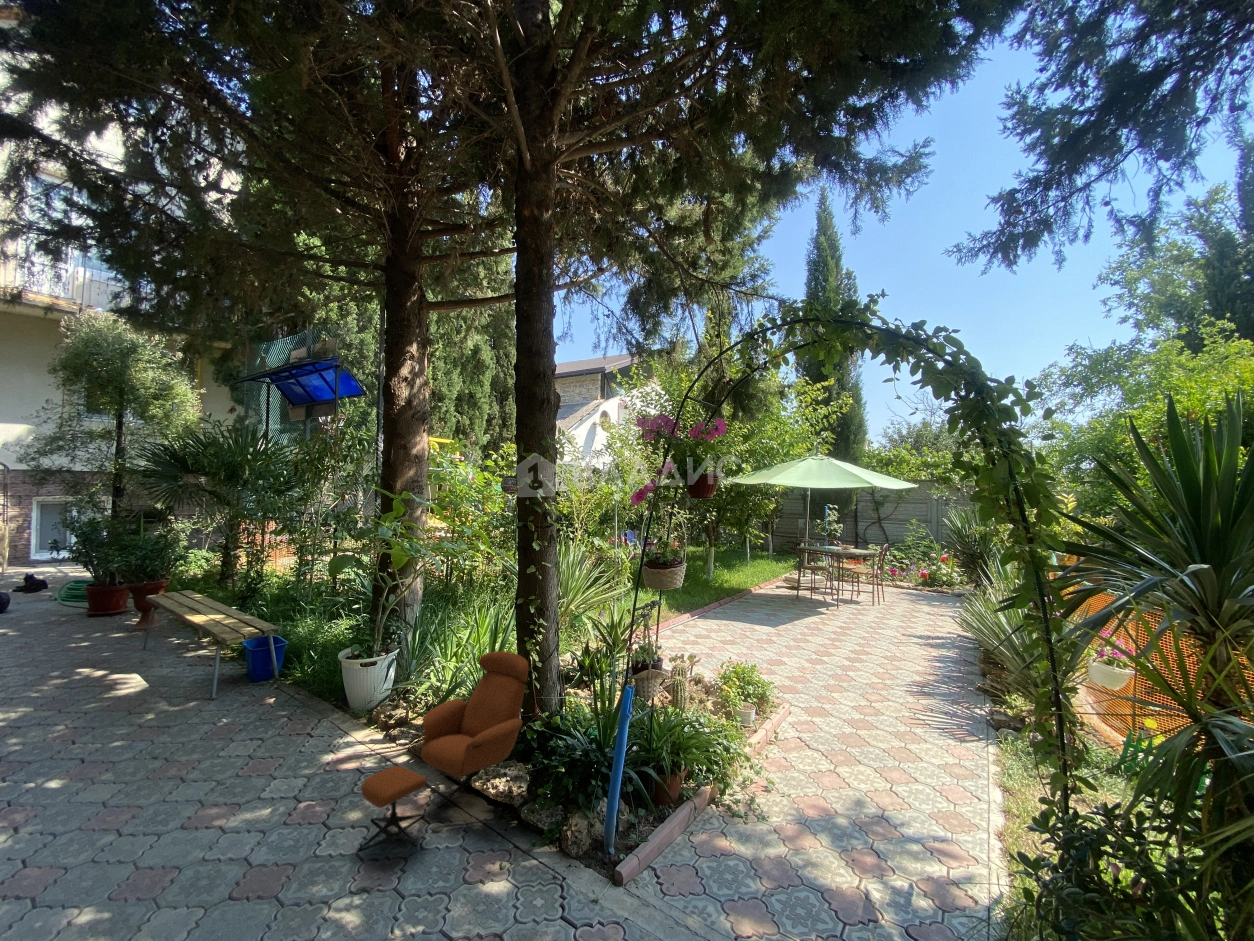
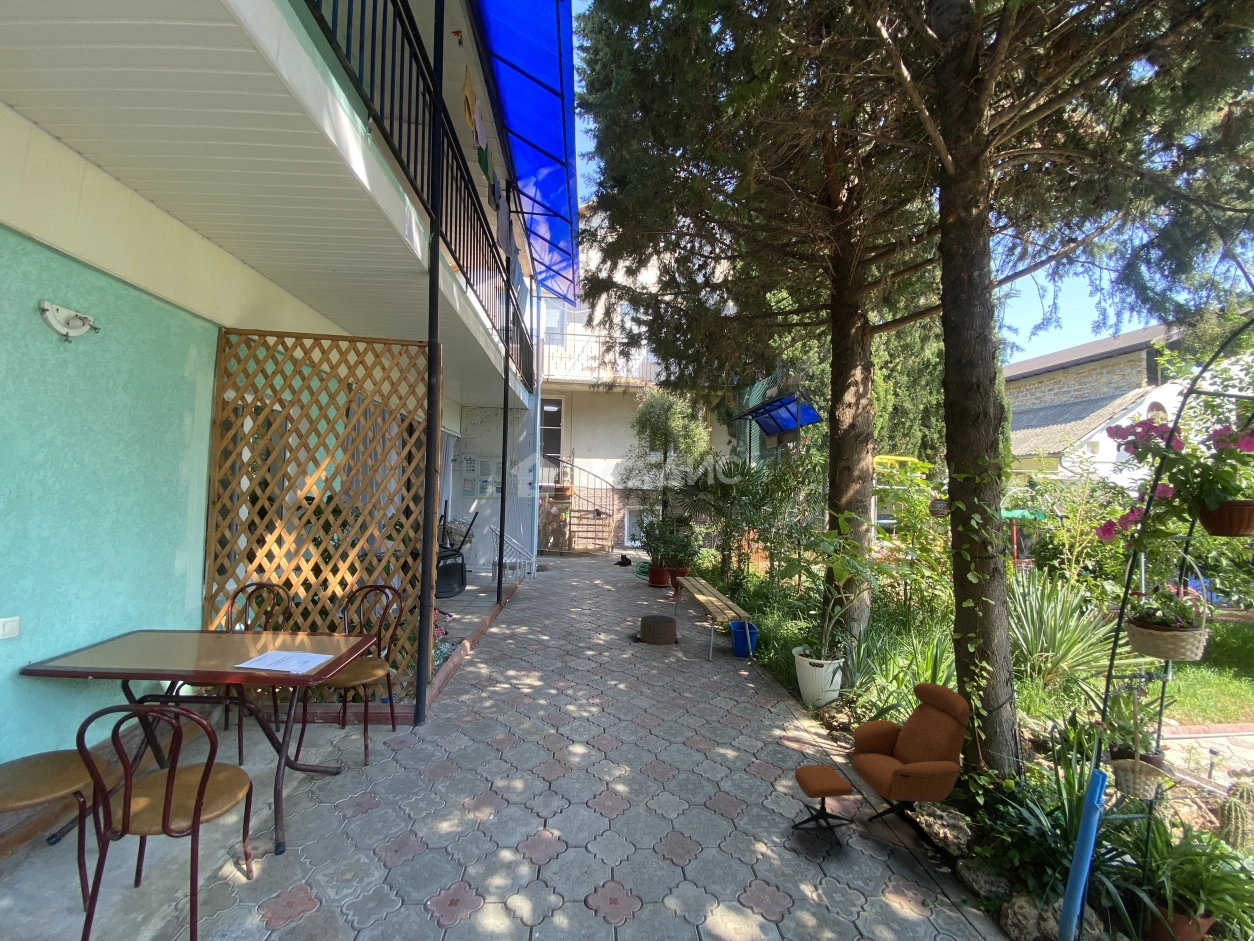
pouf: none [75,651,164,697] -> present [636,615,682,645]

